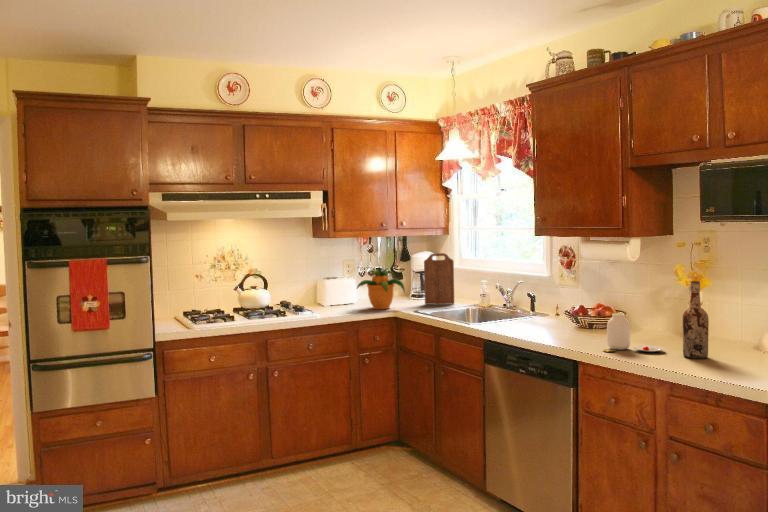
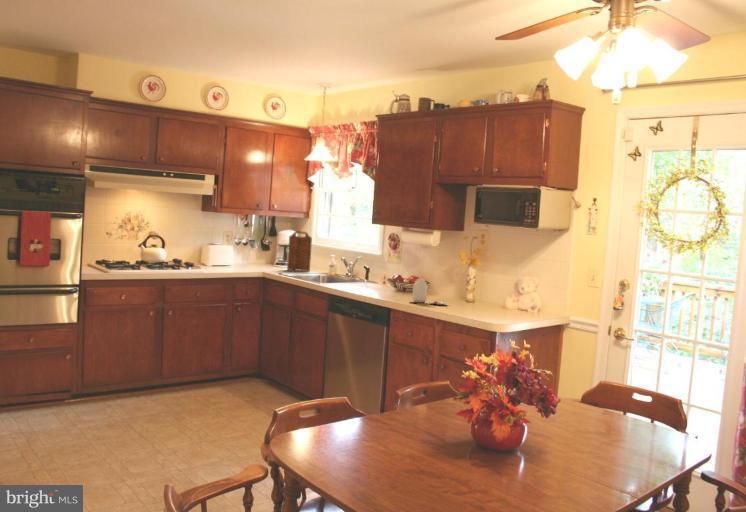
potted plant: present [357,267,405,309] -> none [236,238,273,270]
wine bottle: present [683,281,709,359] -> none [457,260,474,309]

